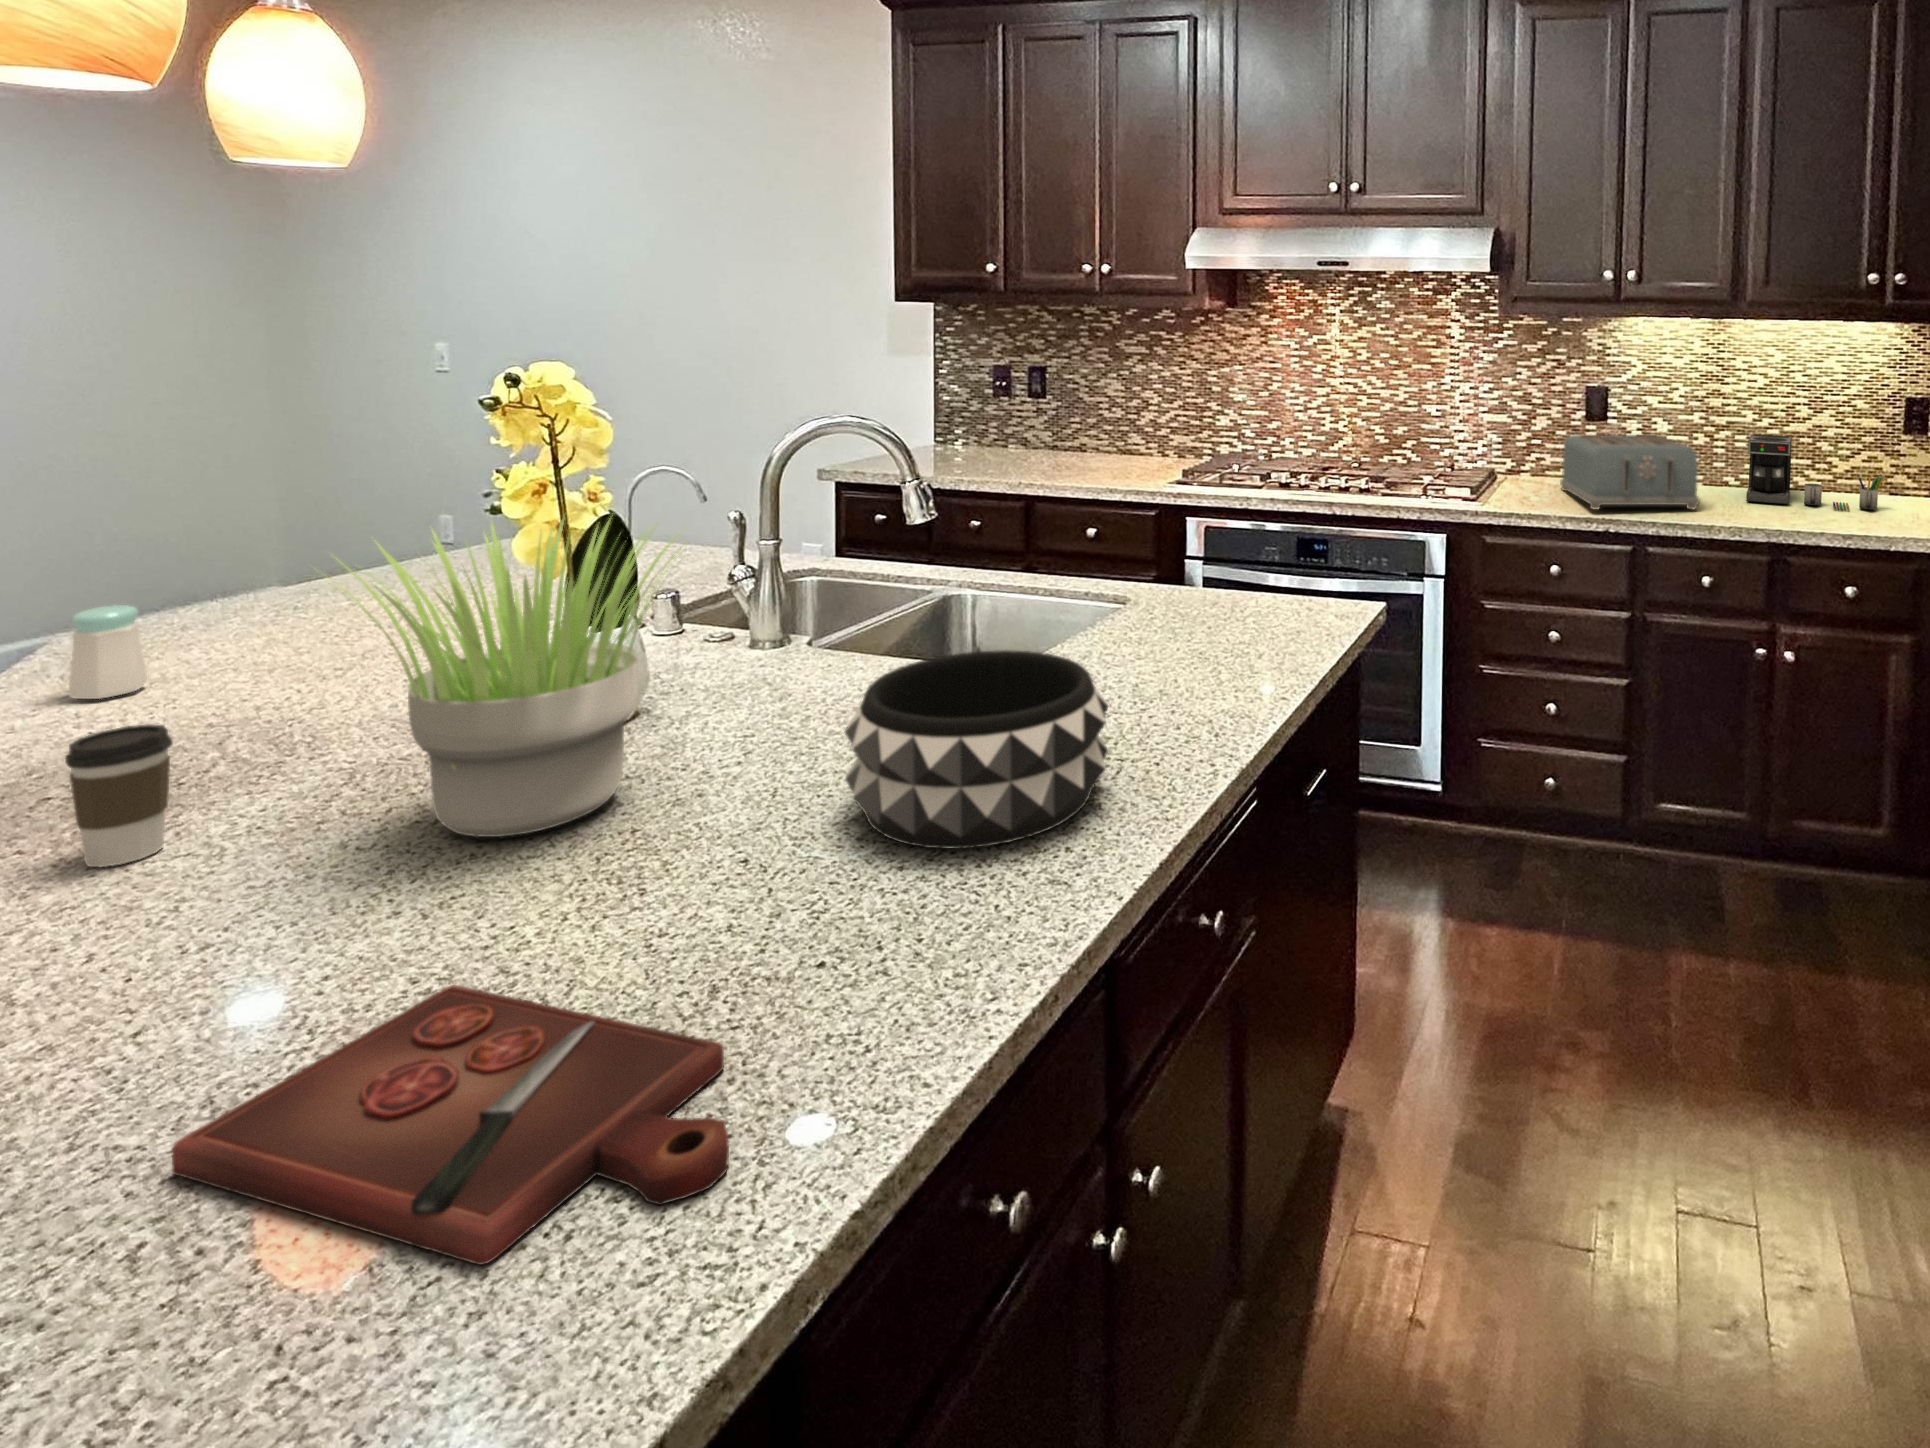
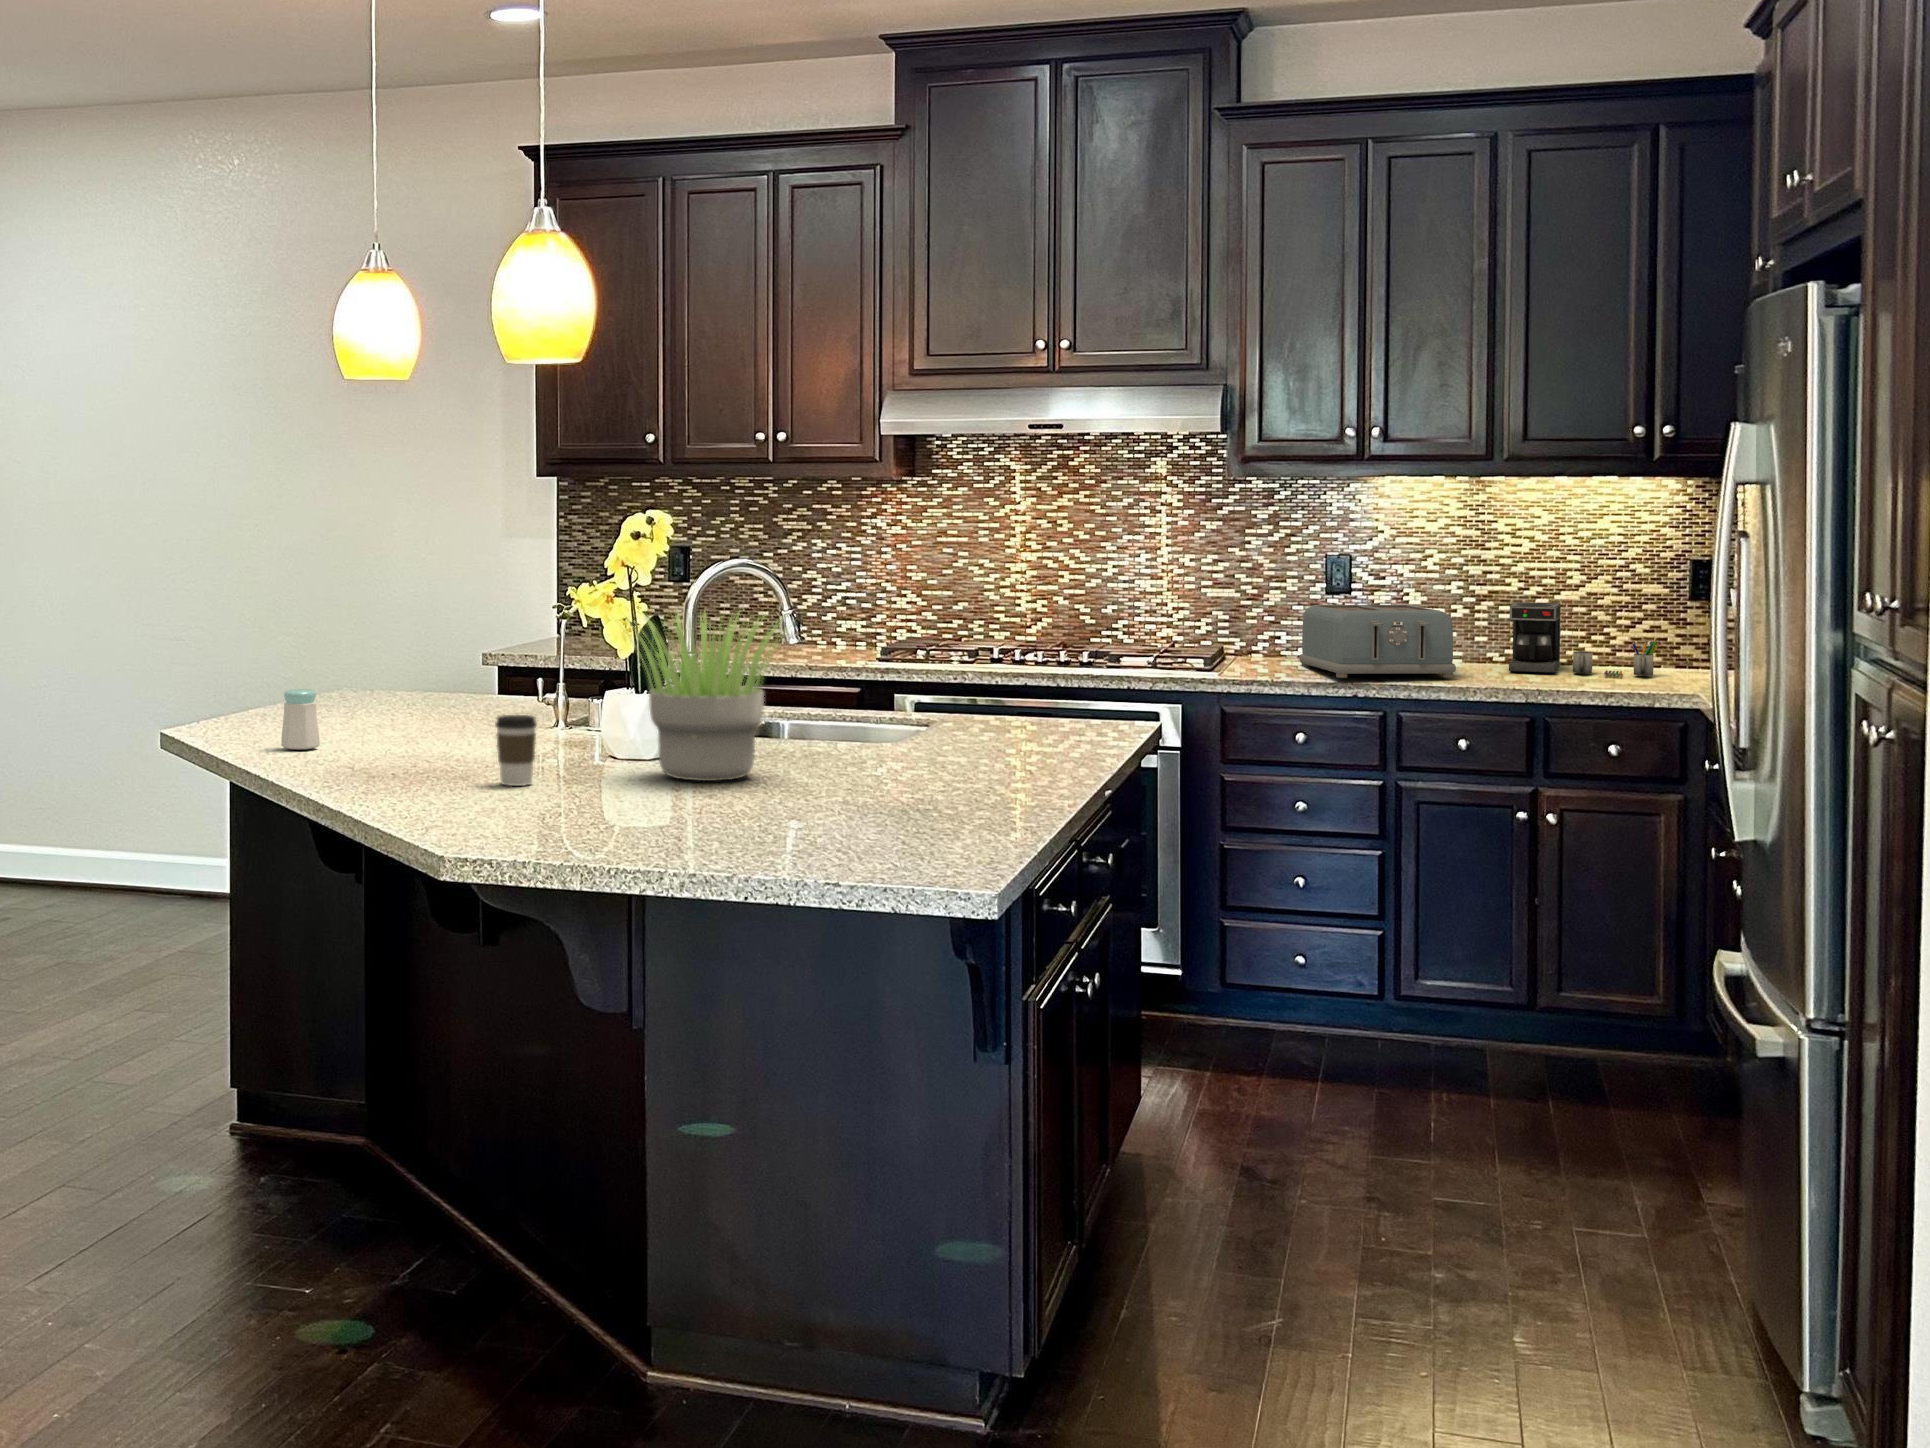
decorative bowl: present [845,650,1108,849] -> none [893,695,1054,785]
cutting board: present [172,985,729,1265] -> none [777,796,1006,834]

